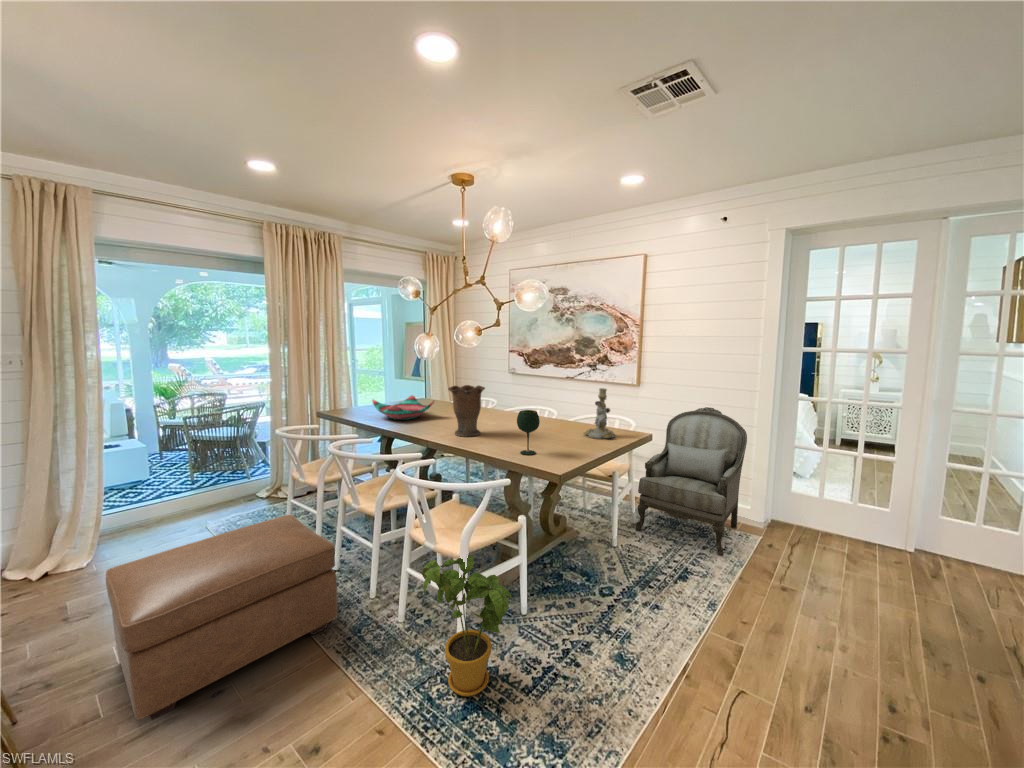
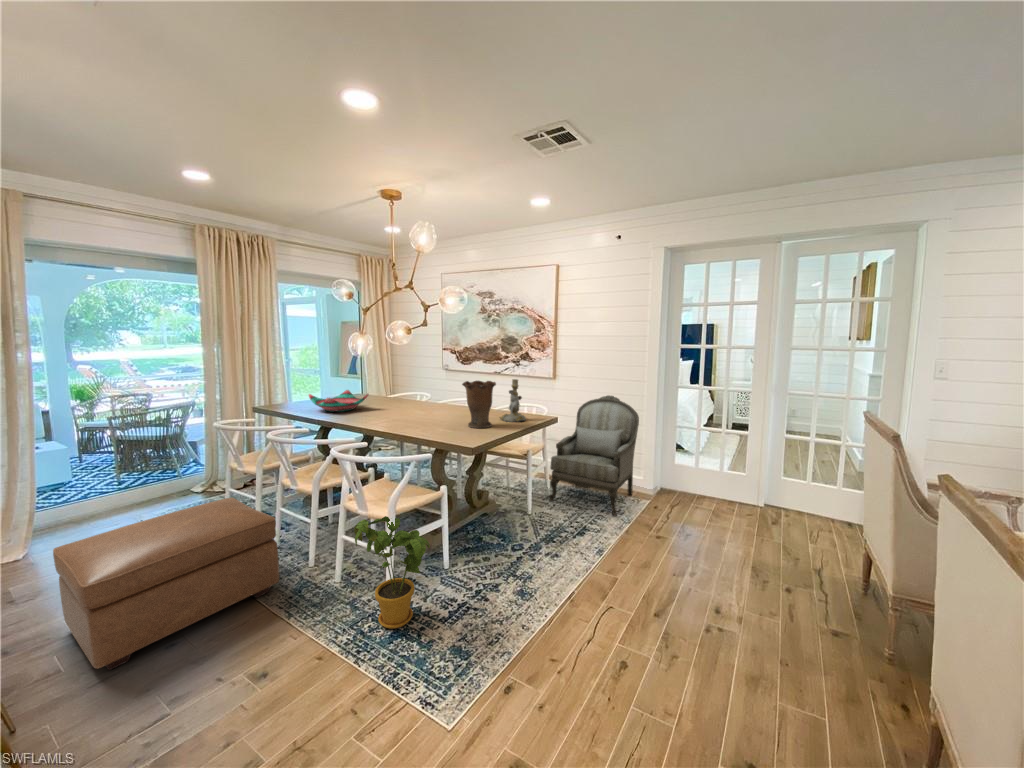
vase: present [448,385,485,437] -> present [462,381,496,428]
wine glass: present [517,410,540,455] -> none [438,397,458,435]

